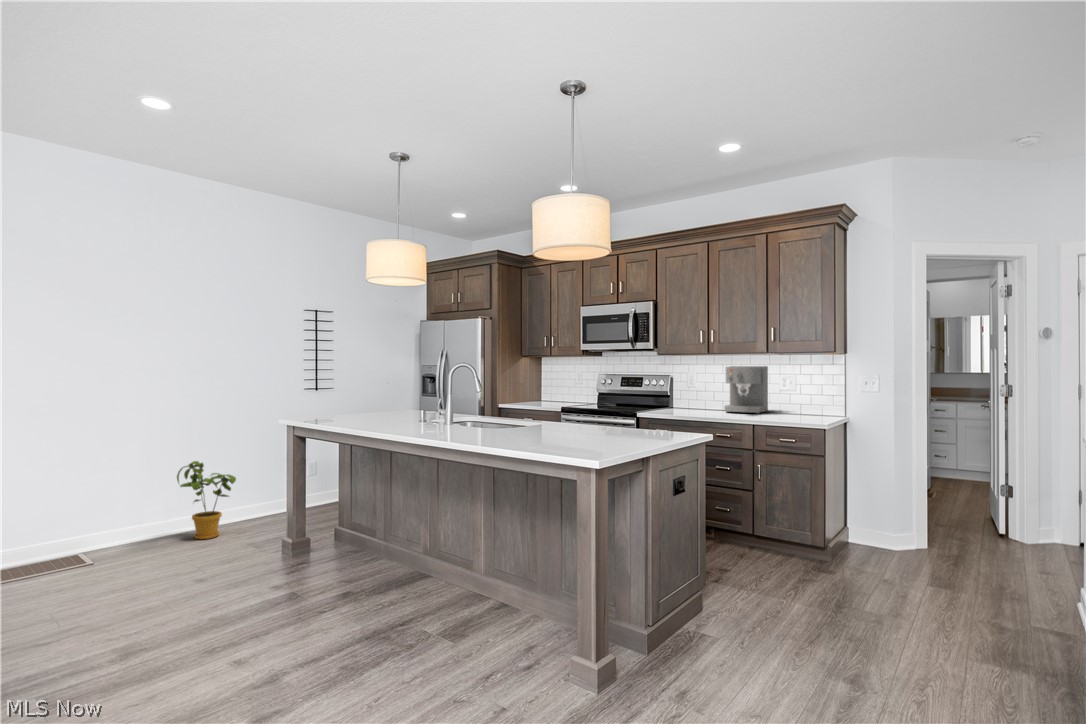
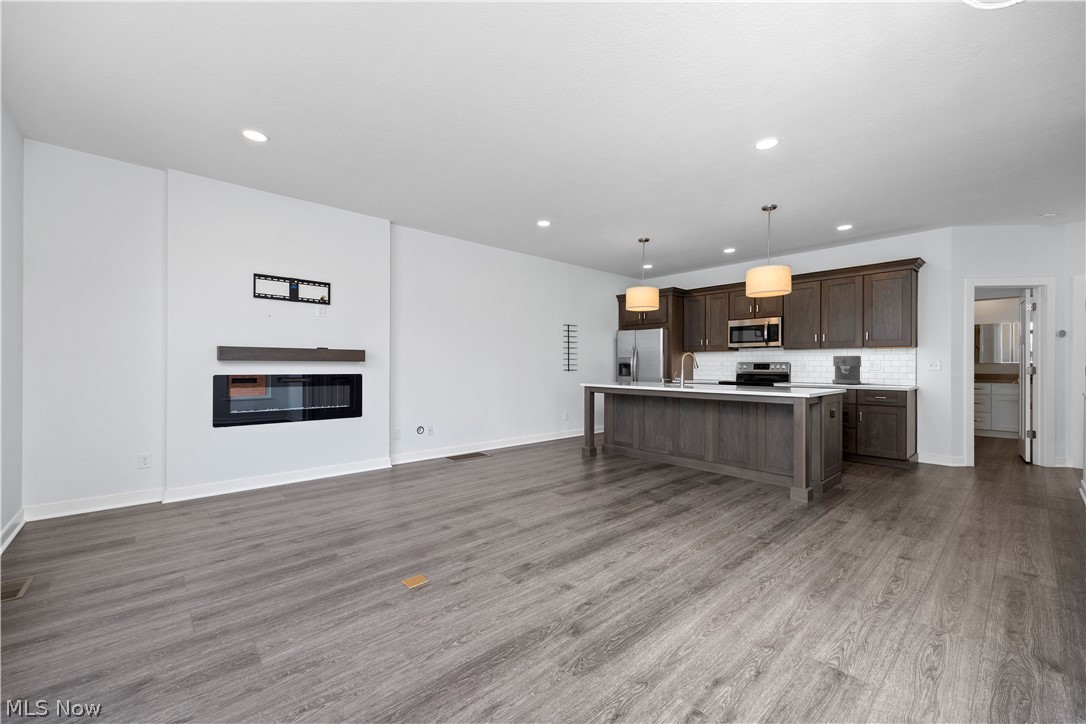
house plant: present [177,461,236,539] -> none [515,405,546,448]

